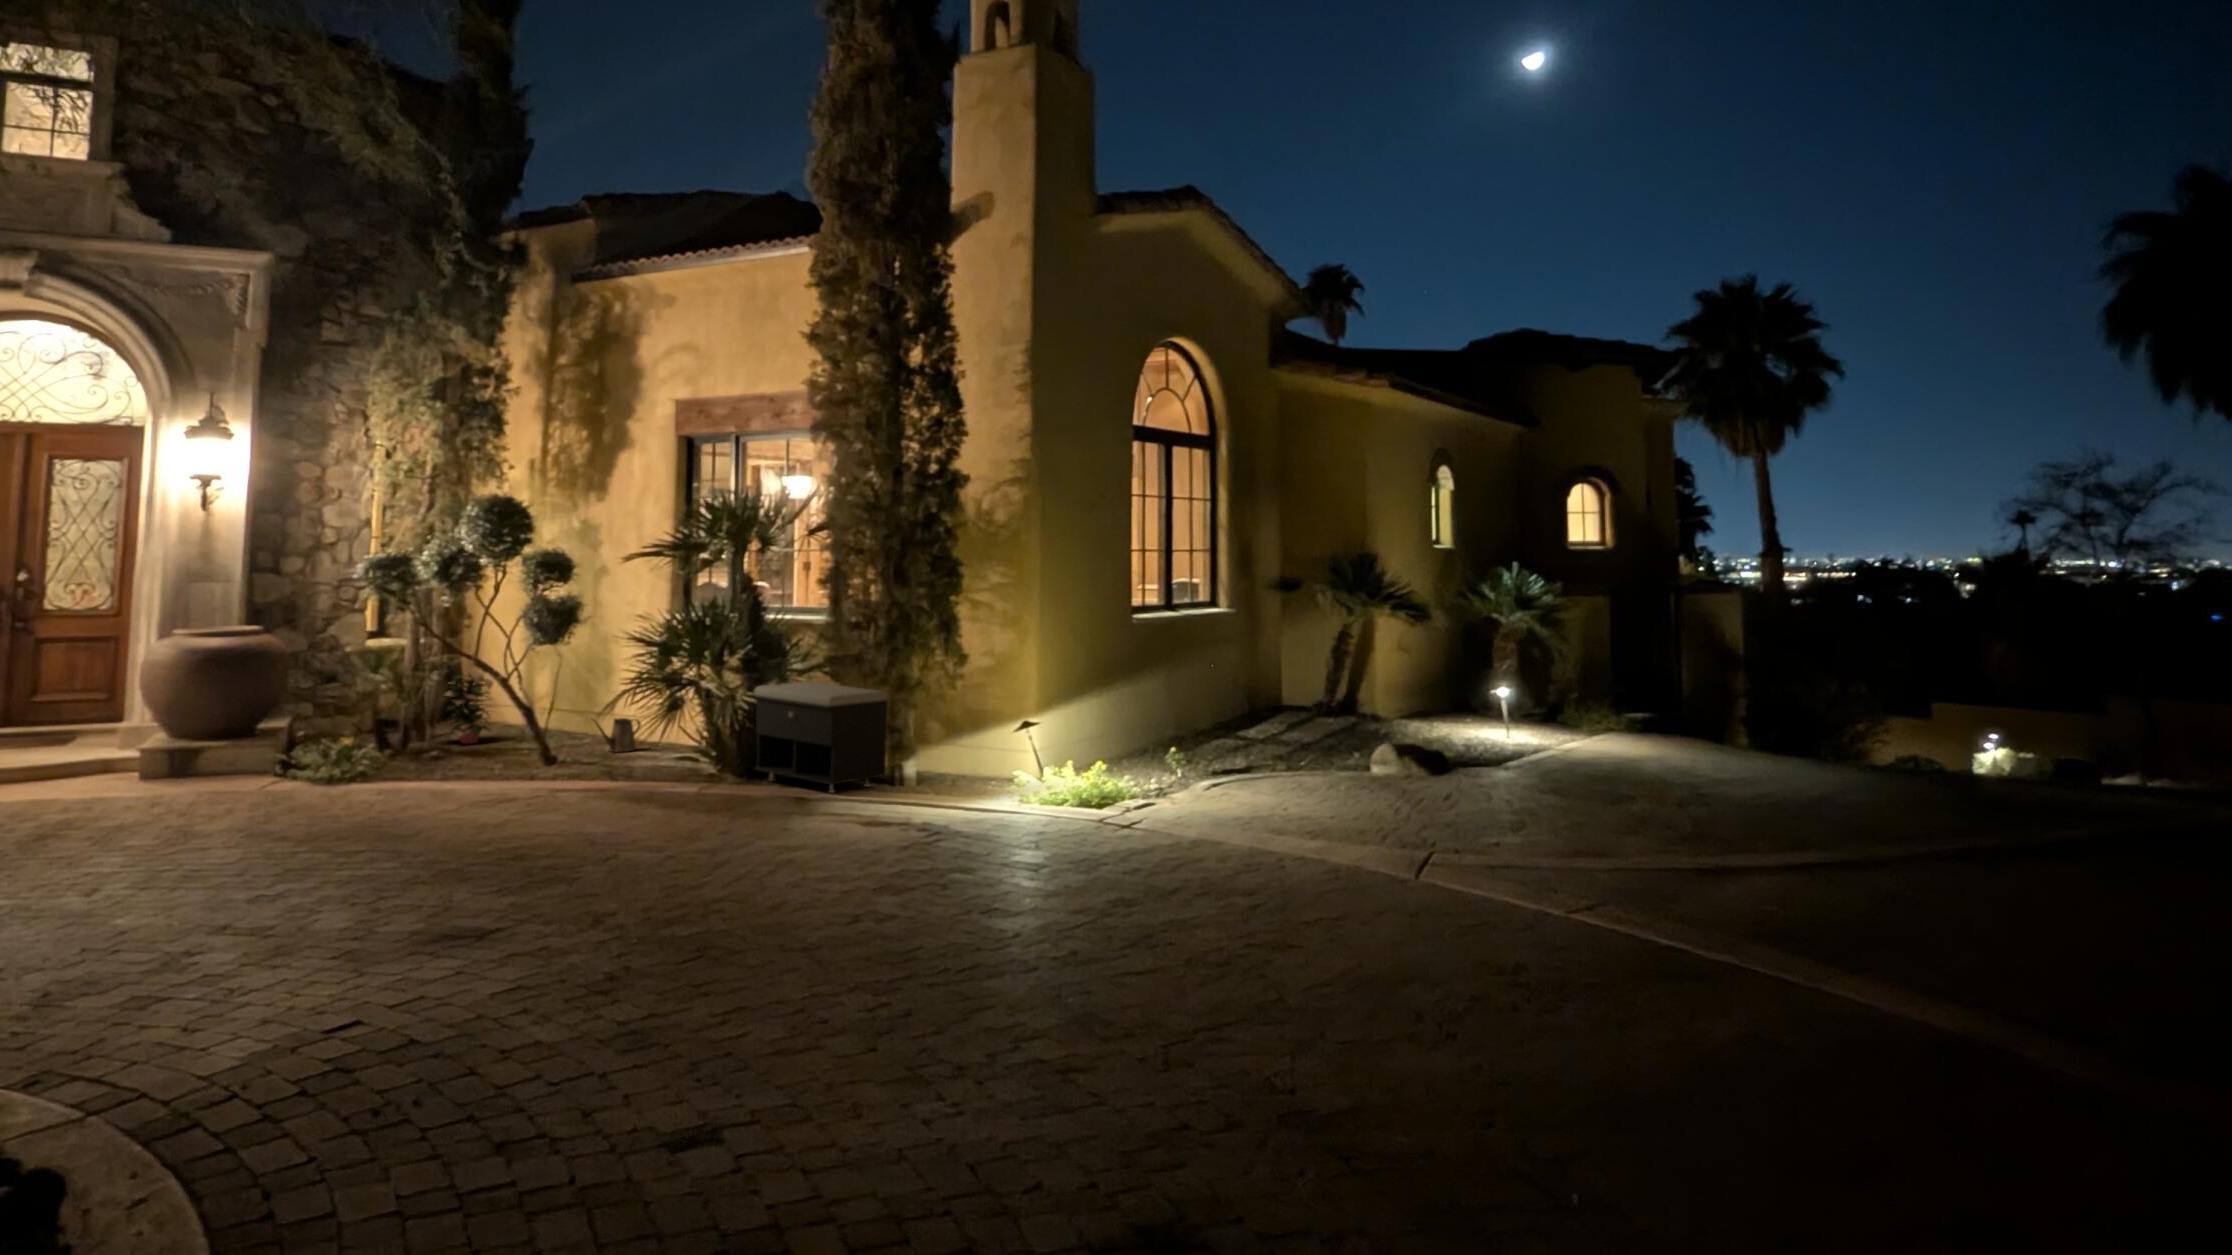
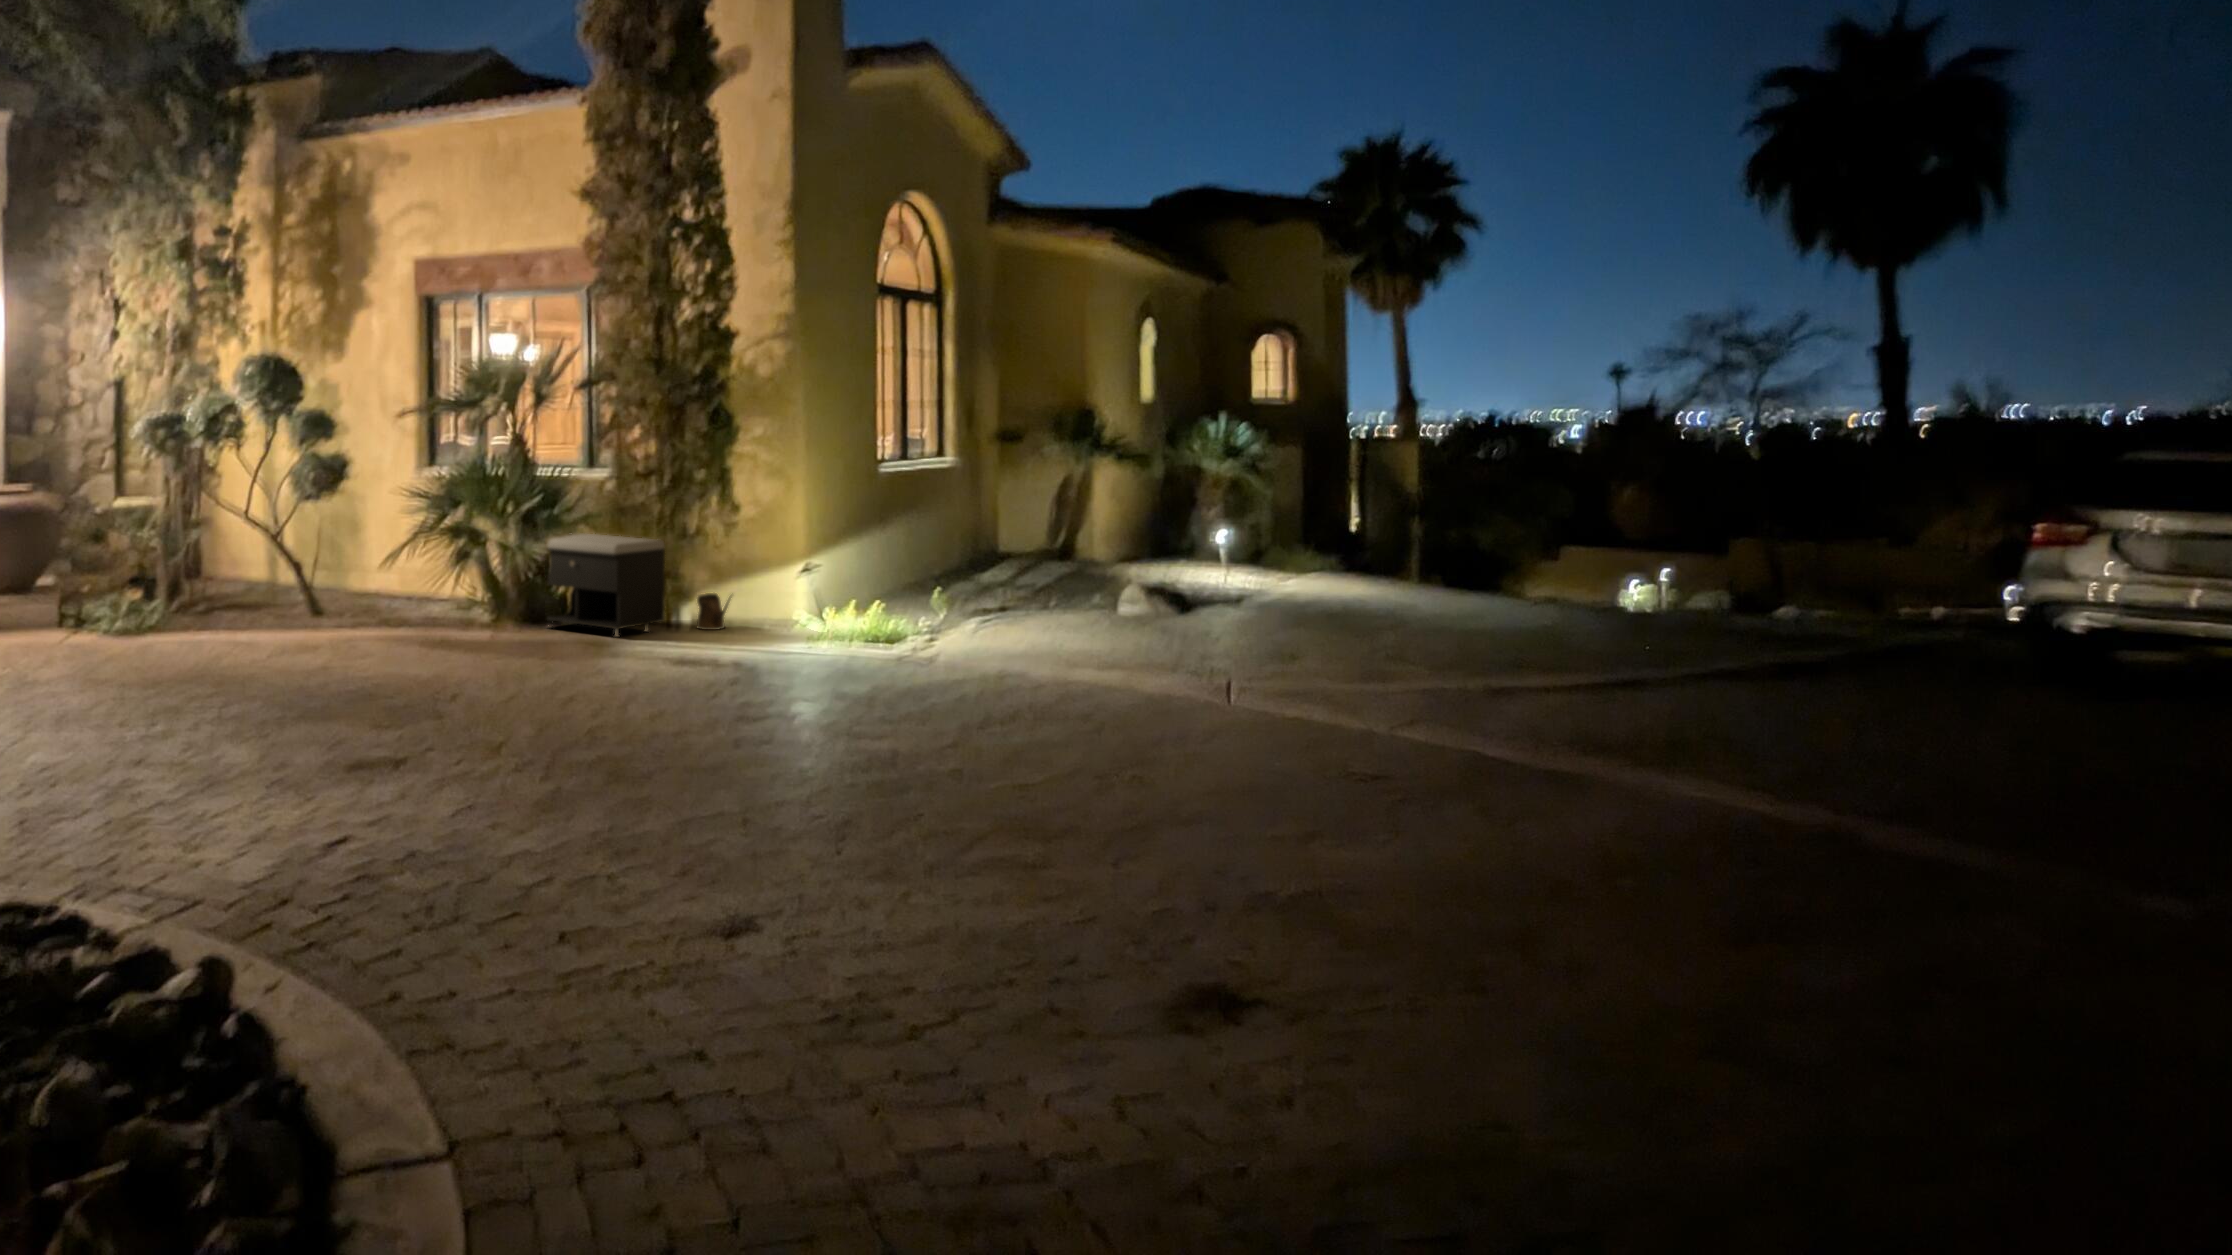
decorative plant: present [444,672,493,744] -> none [195,531,249,601]
watering can: present [592,718,641,752] -> present [697,593,731,630]

